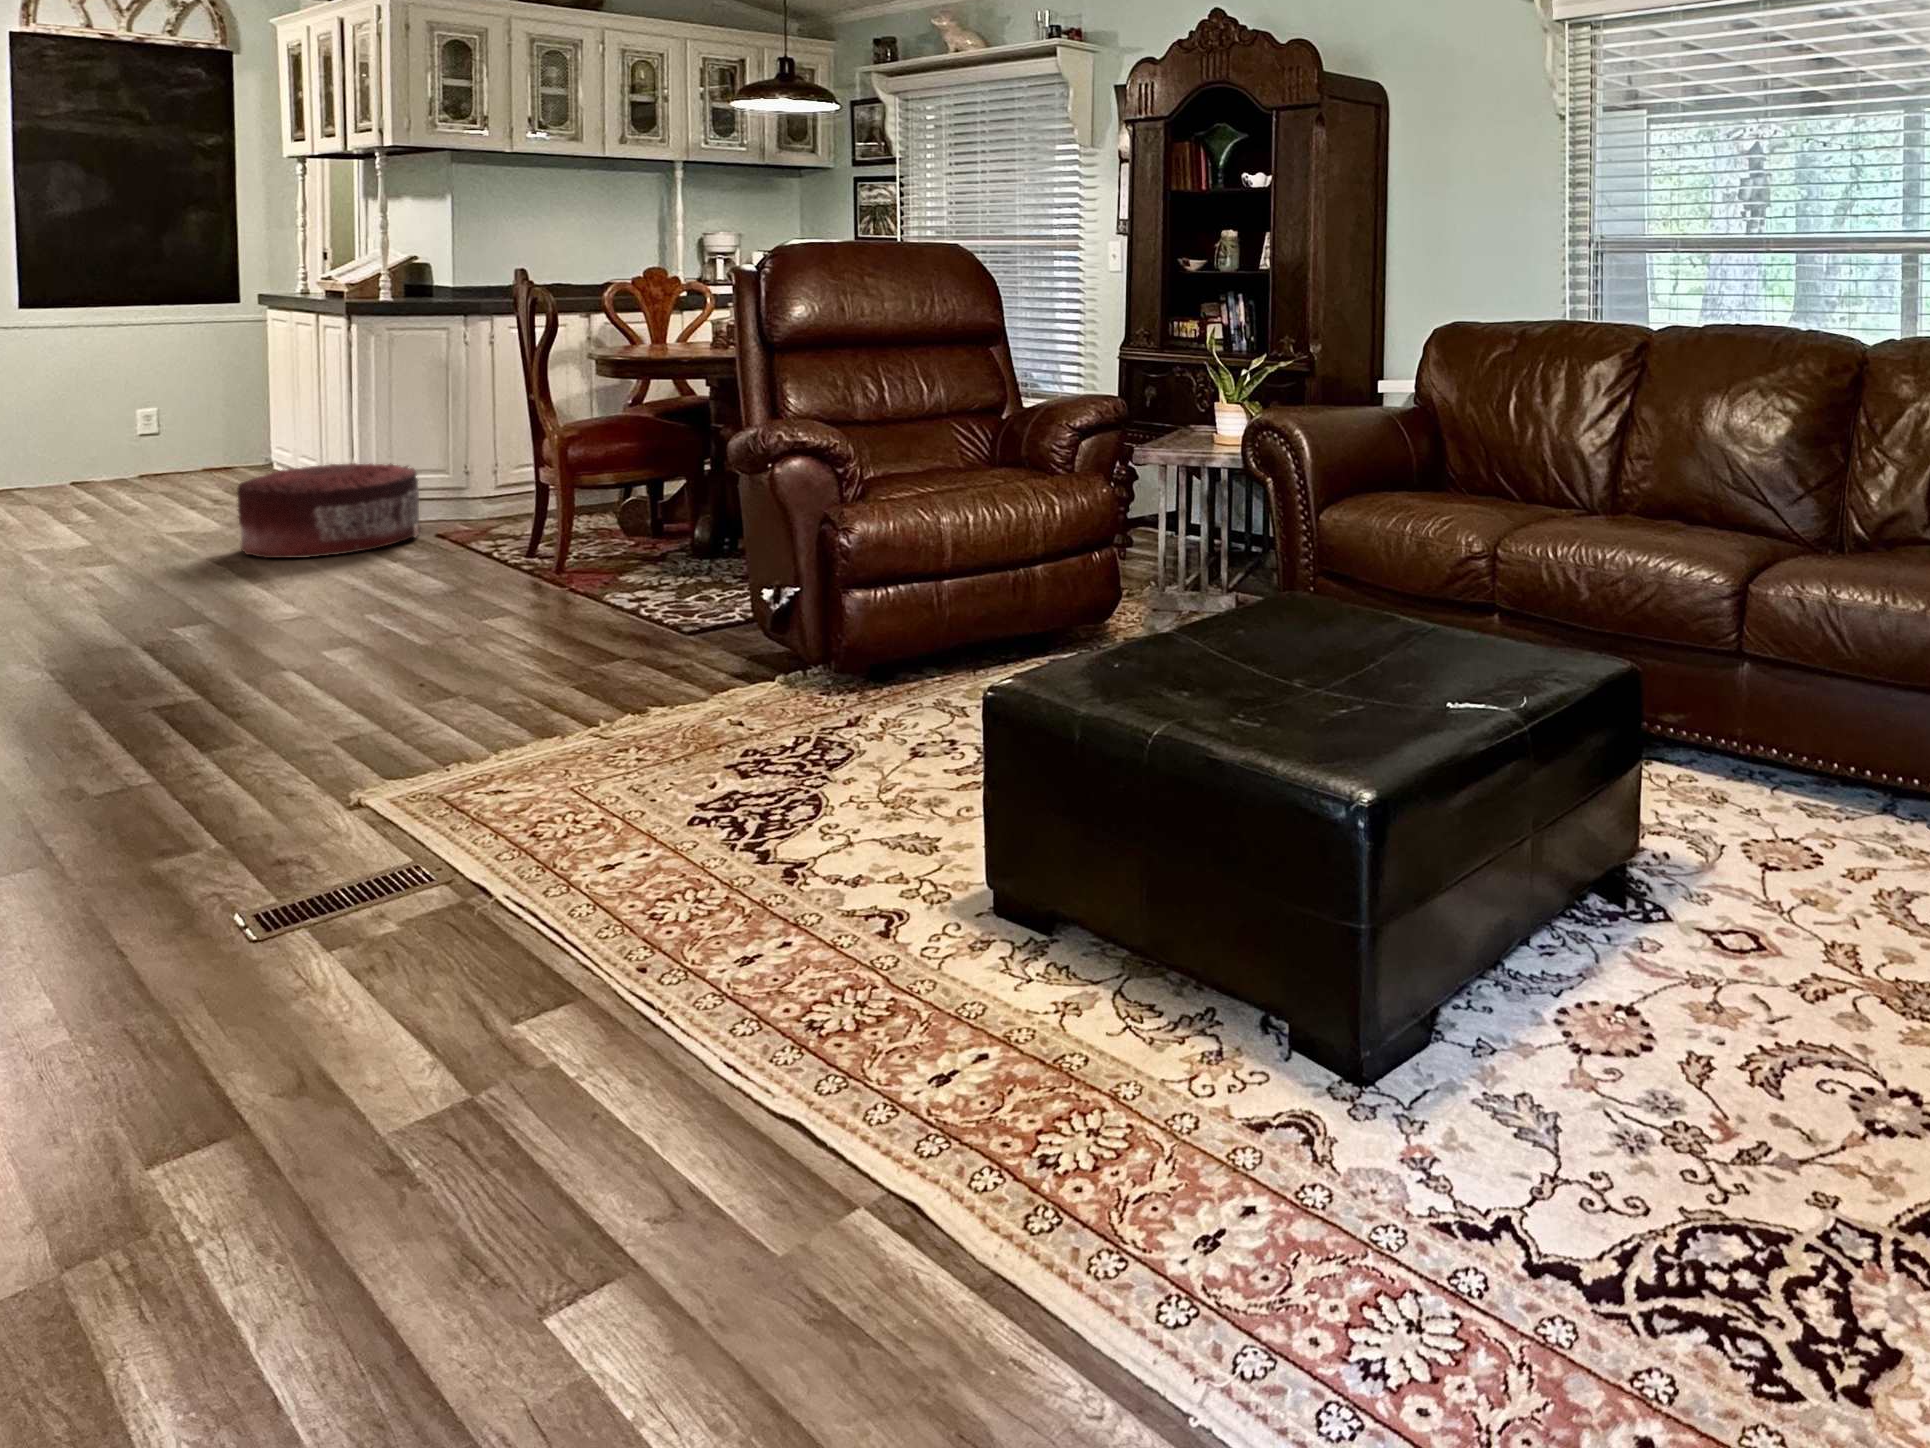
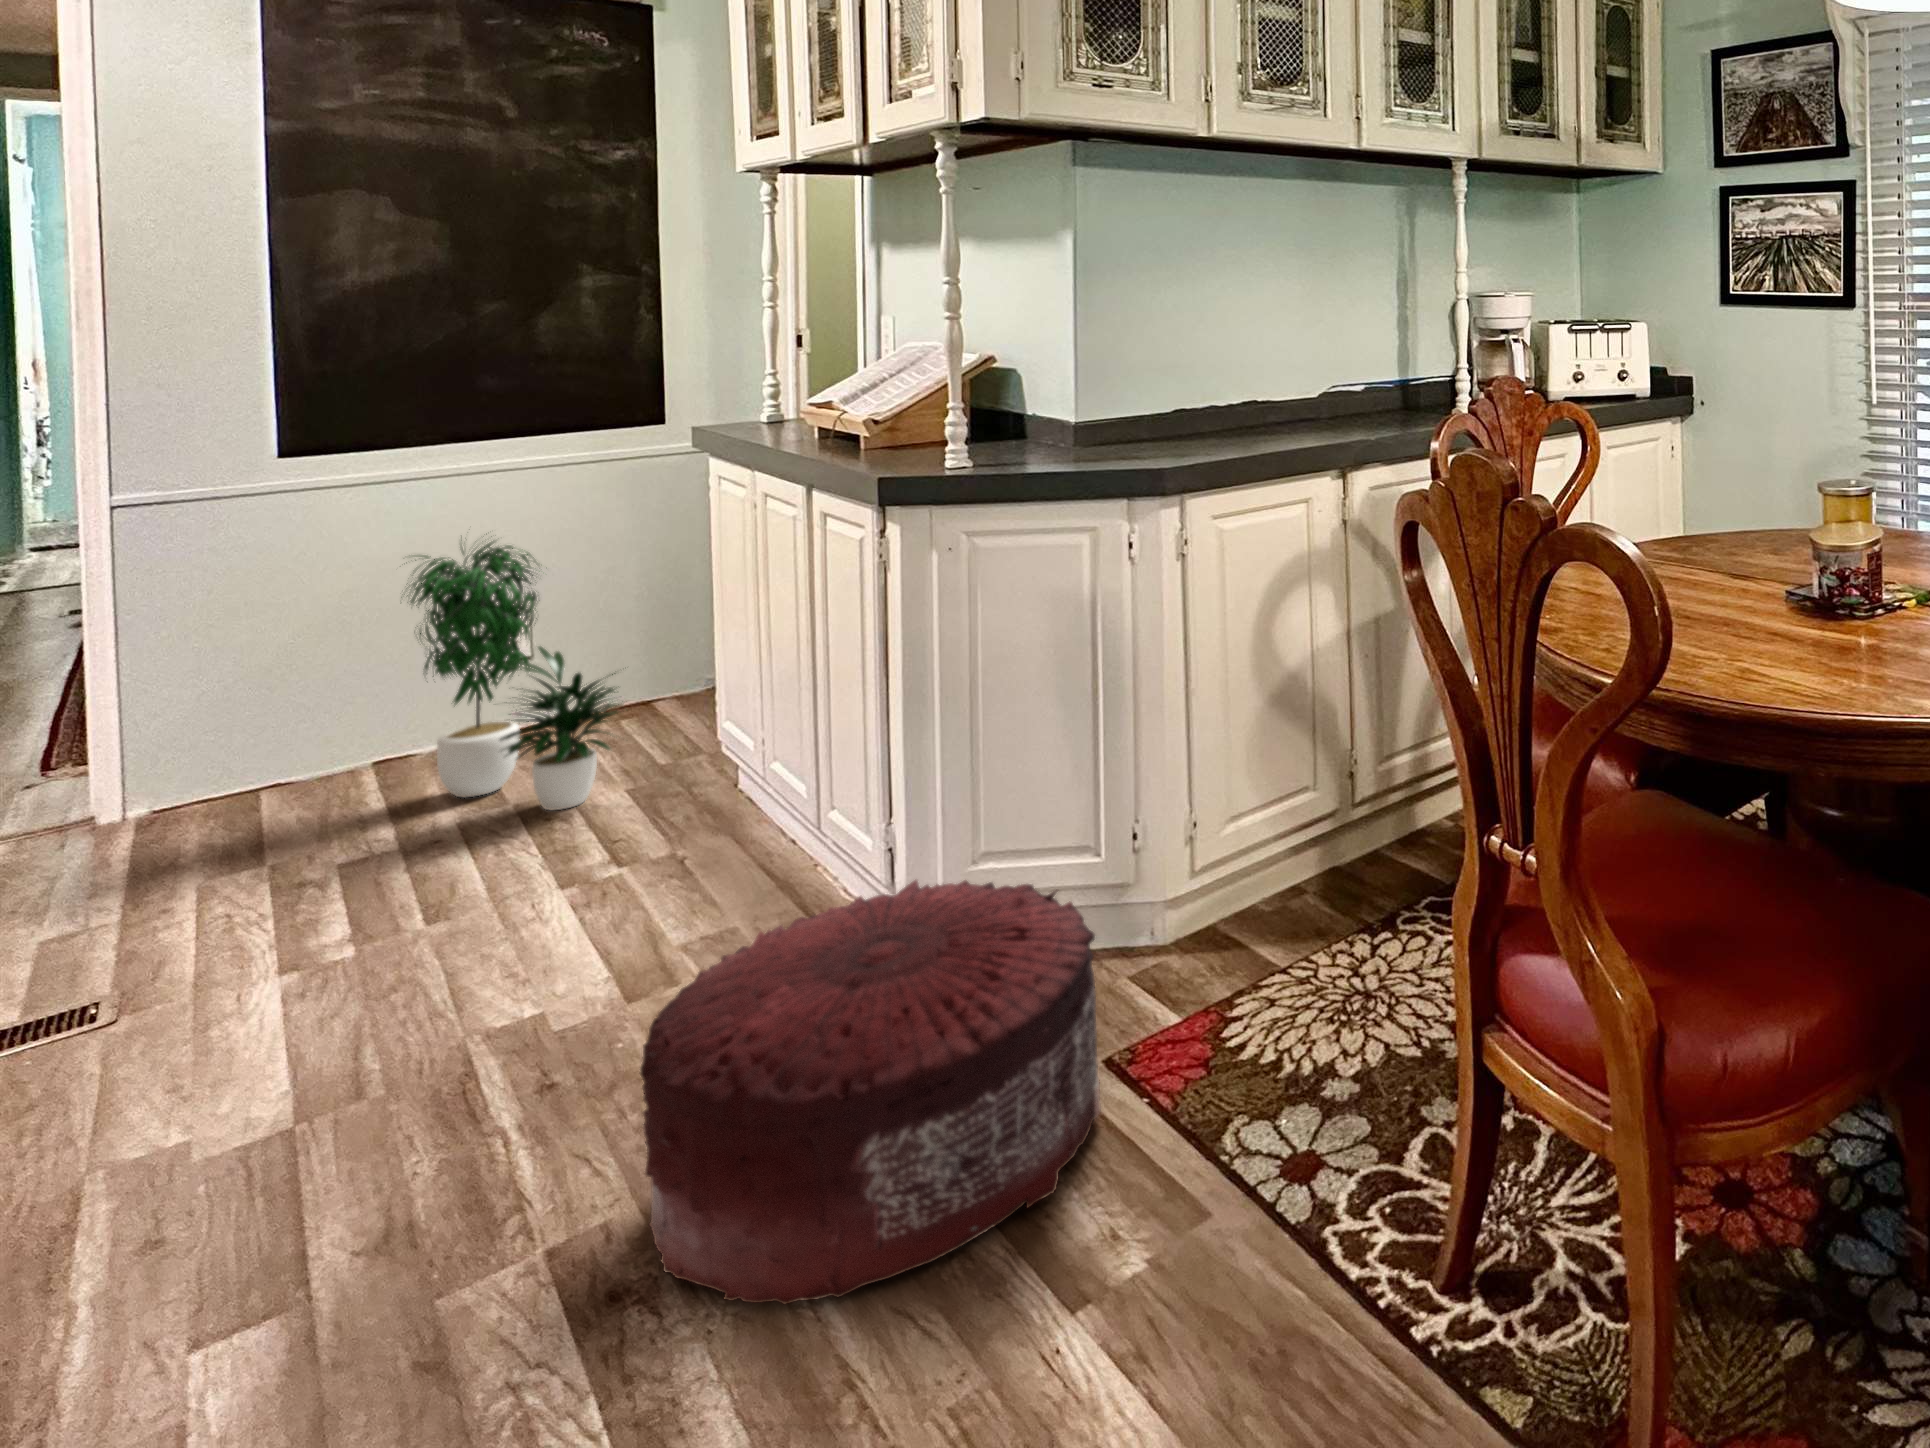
potted plant: none [90,341,224,488] -> present [401,536,619,810]

